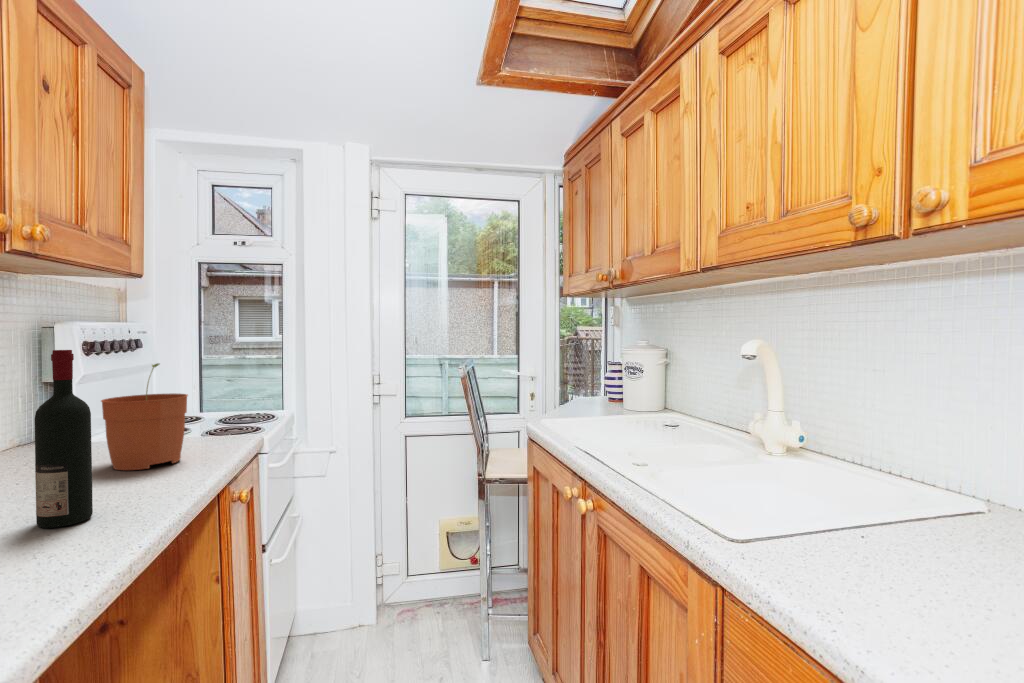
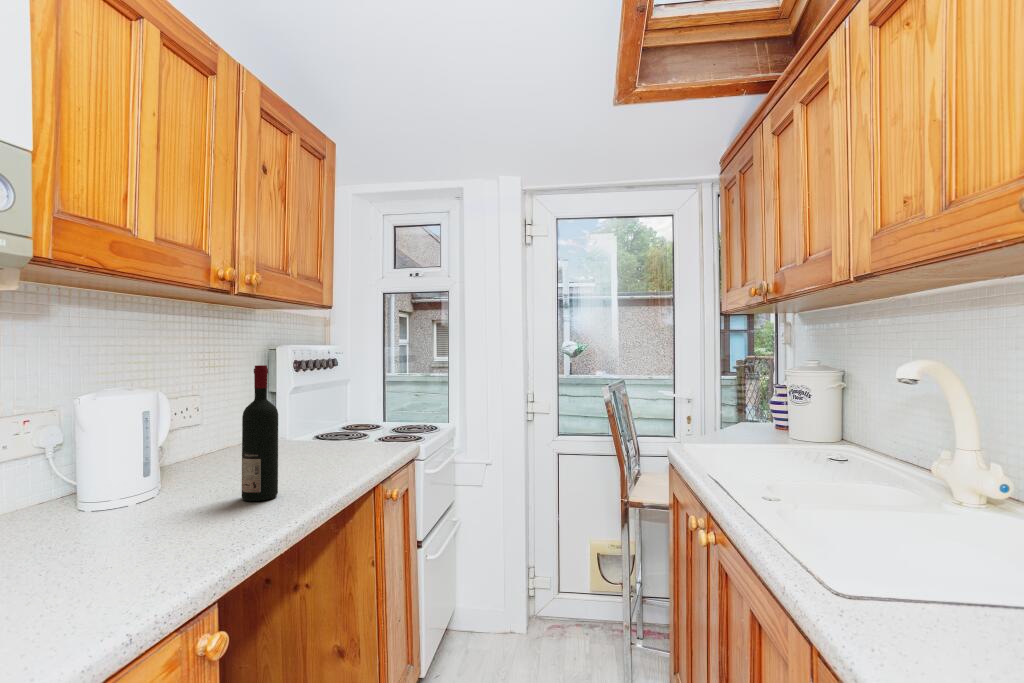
plant pot: present [101,363,188,470] -> none [297,377,358,464]

